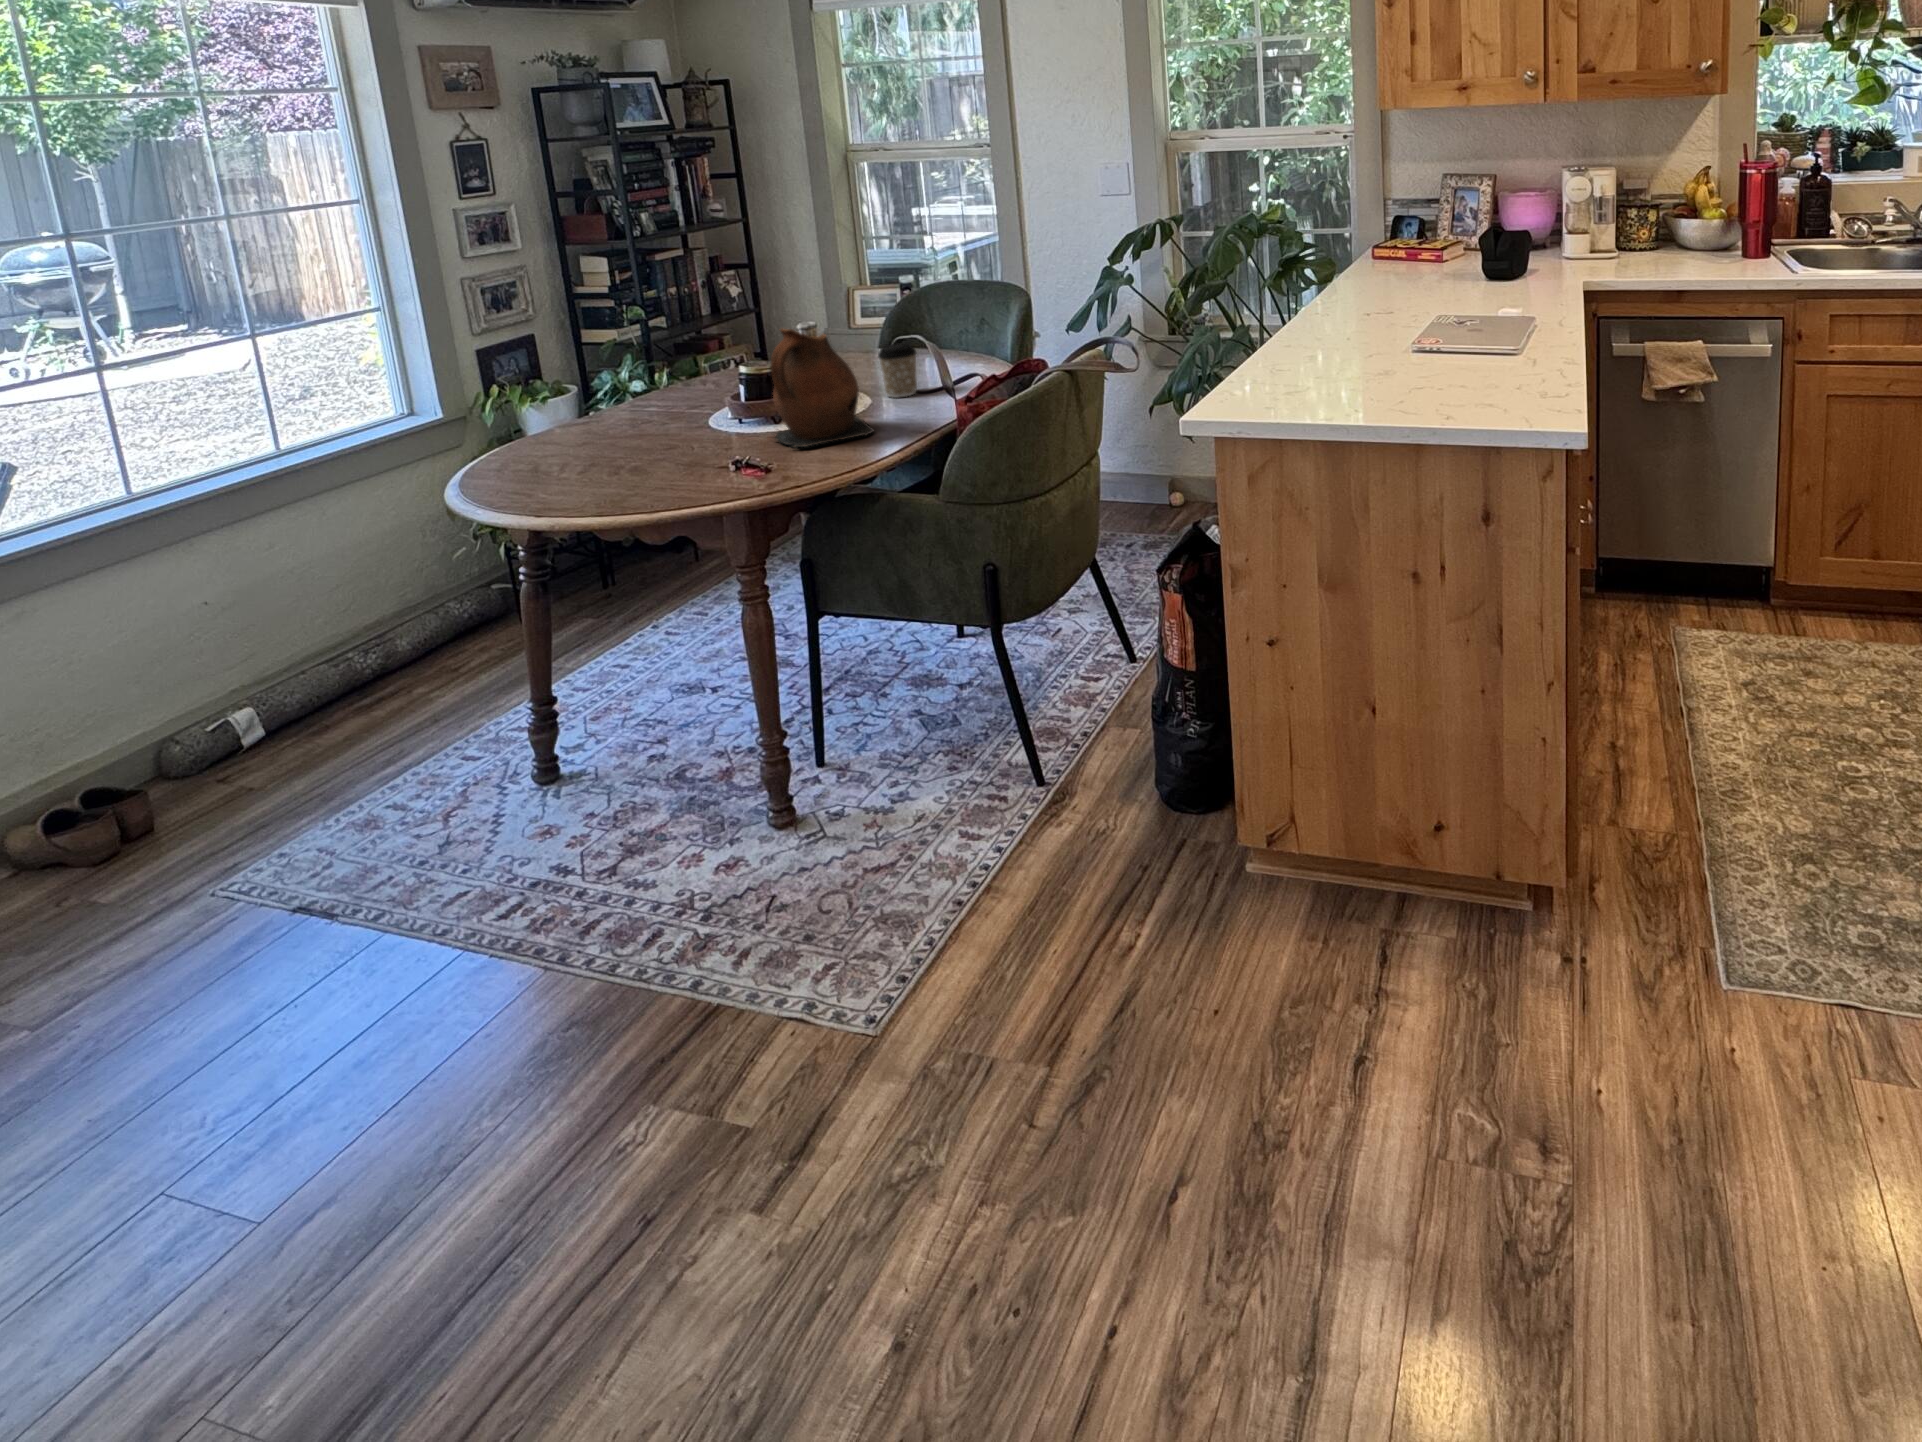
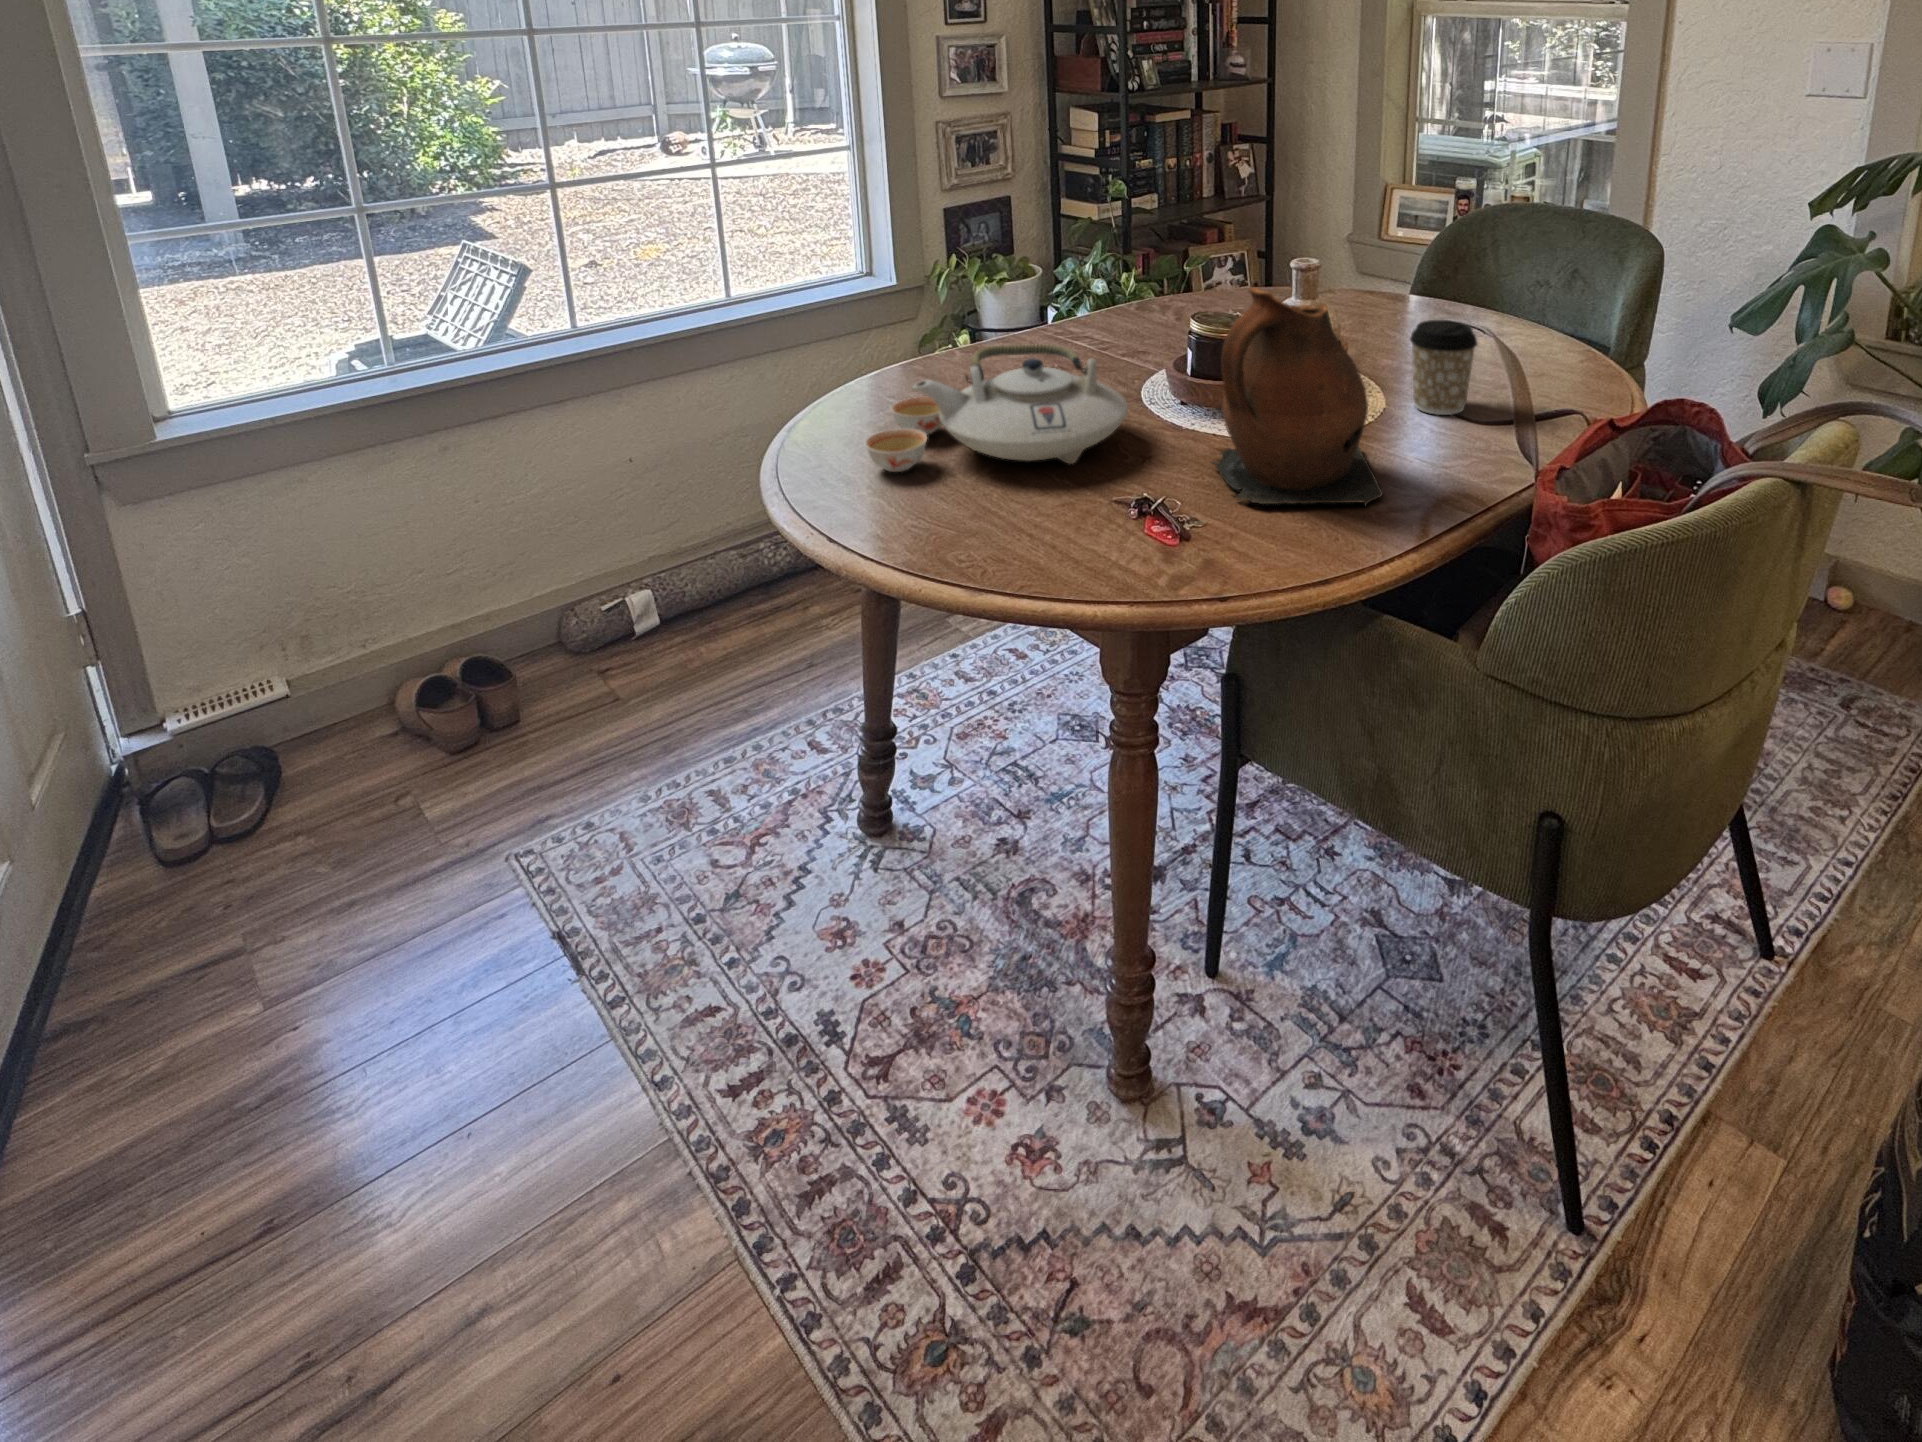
teapot: none [535,394,711,483] -> present [865,344,1128,472]

